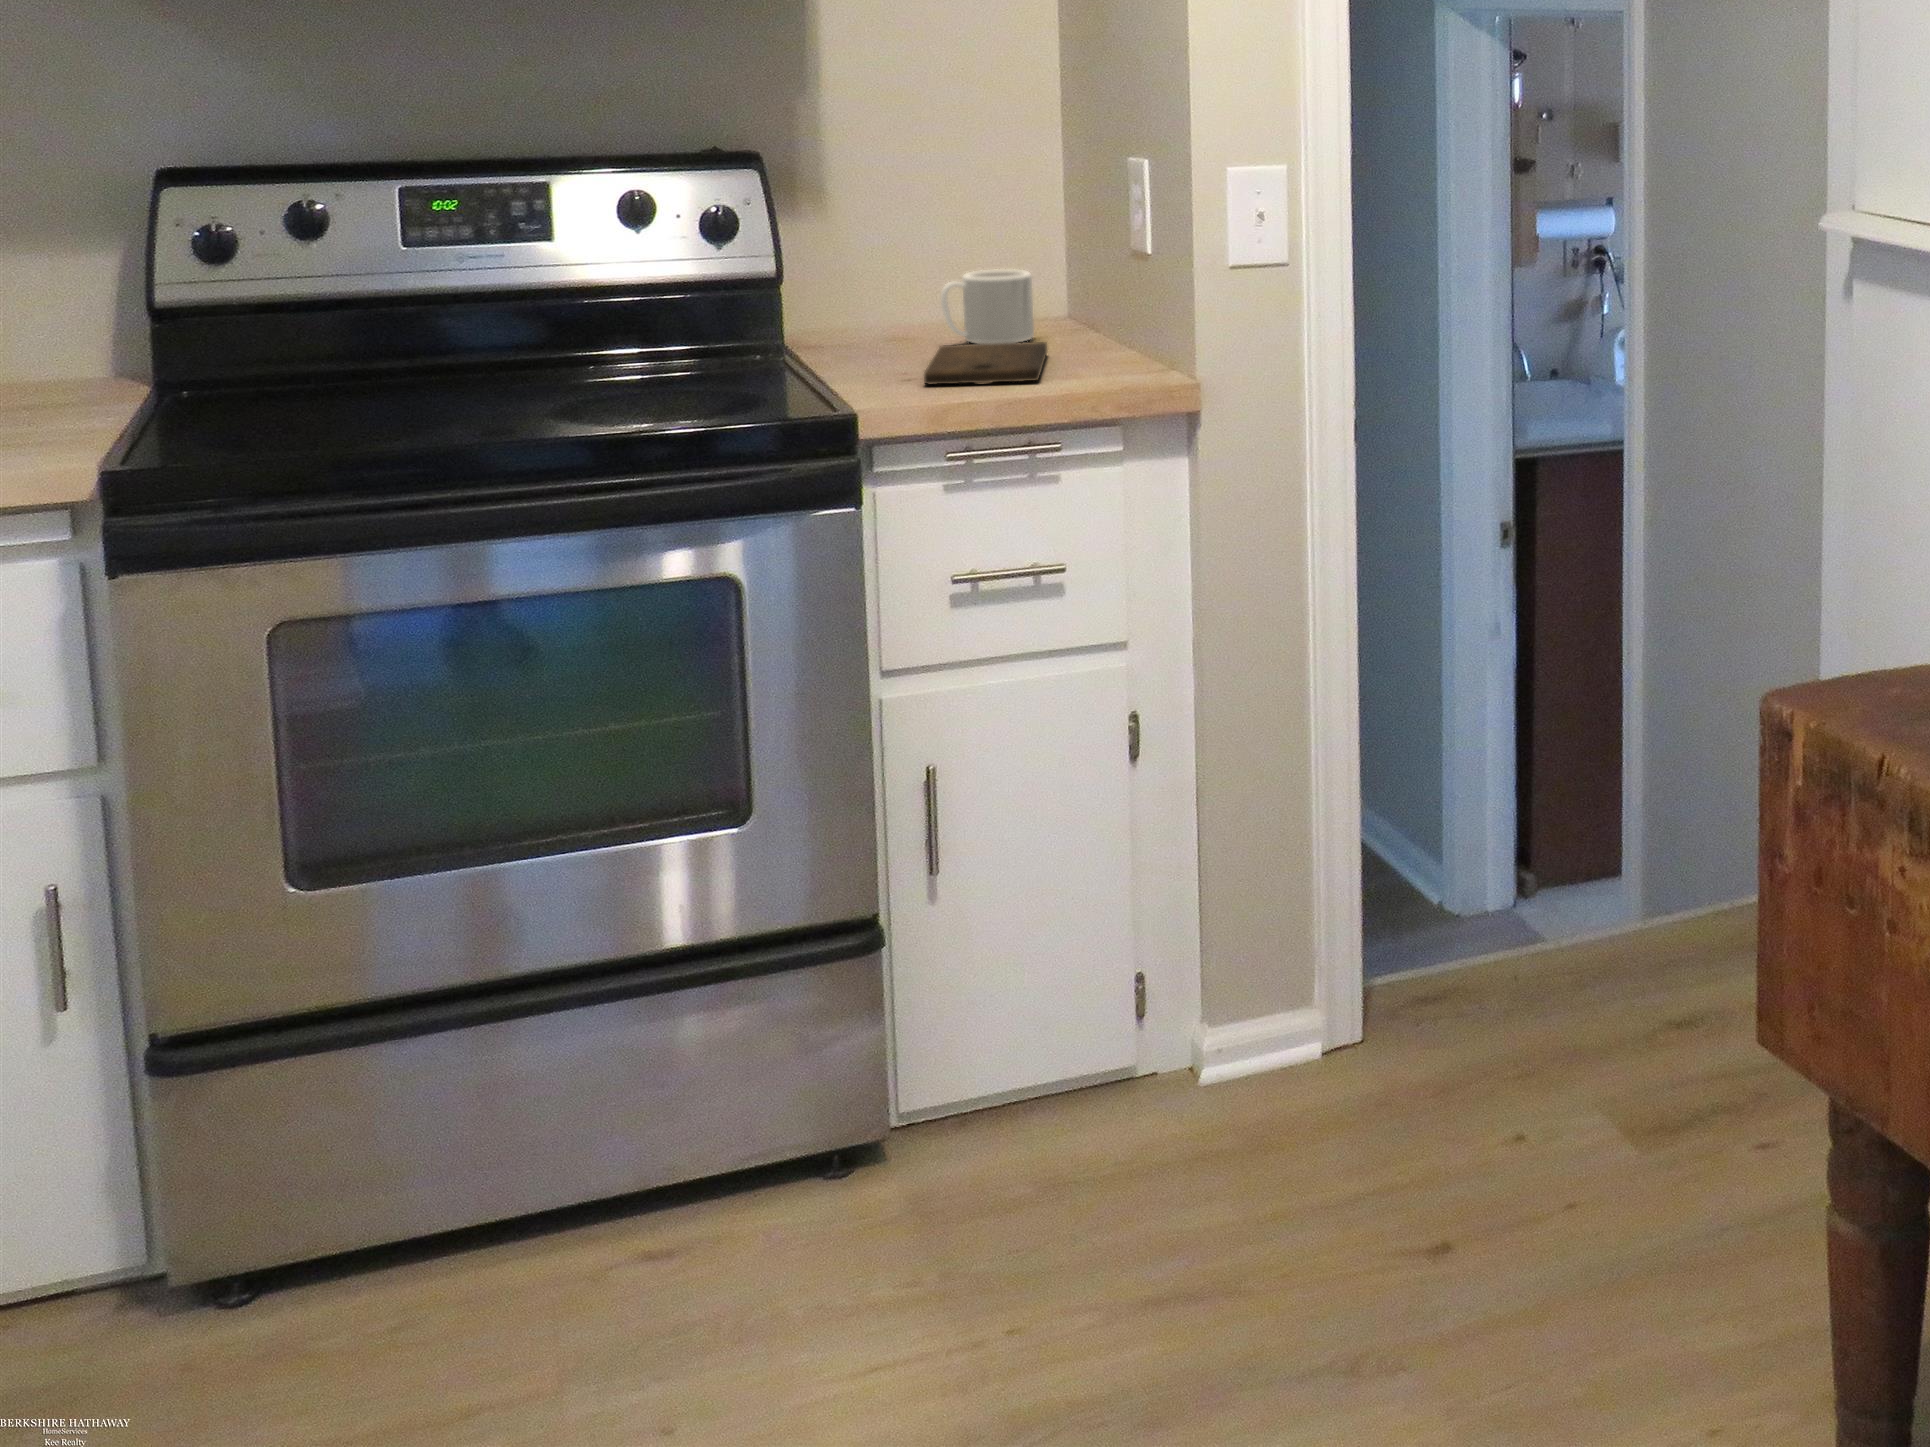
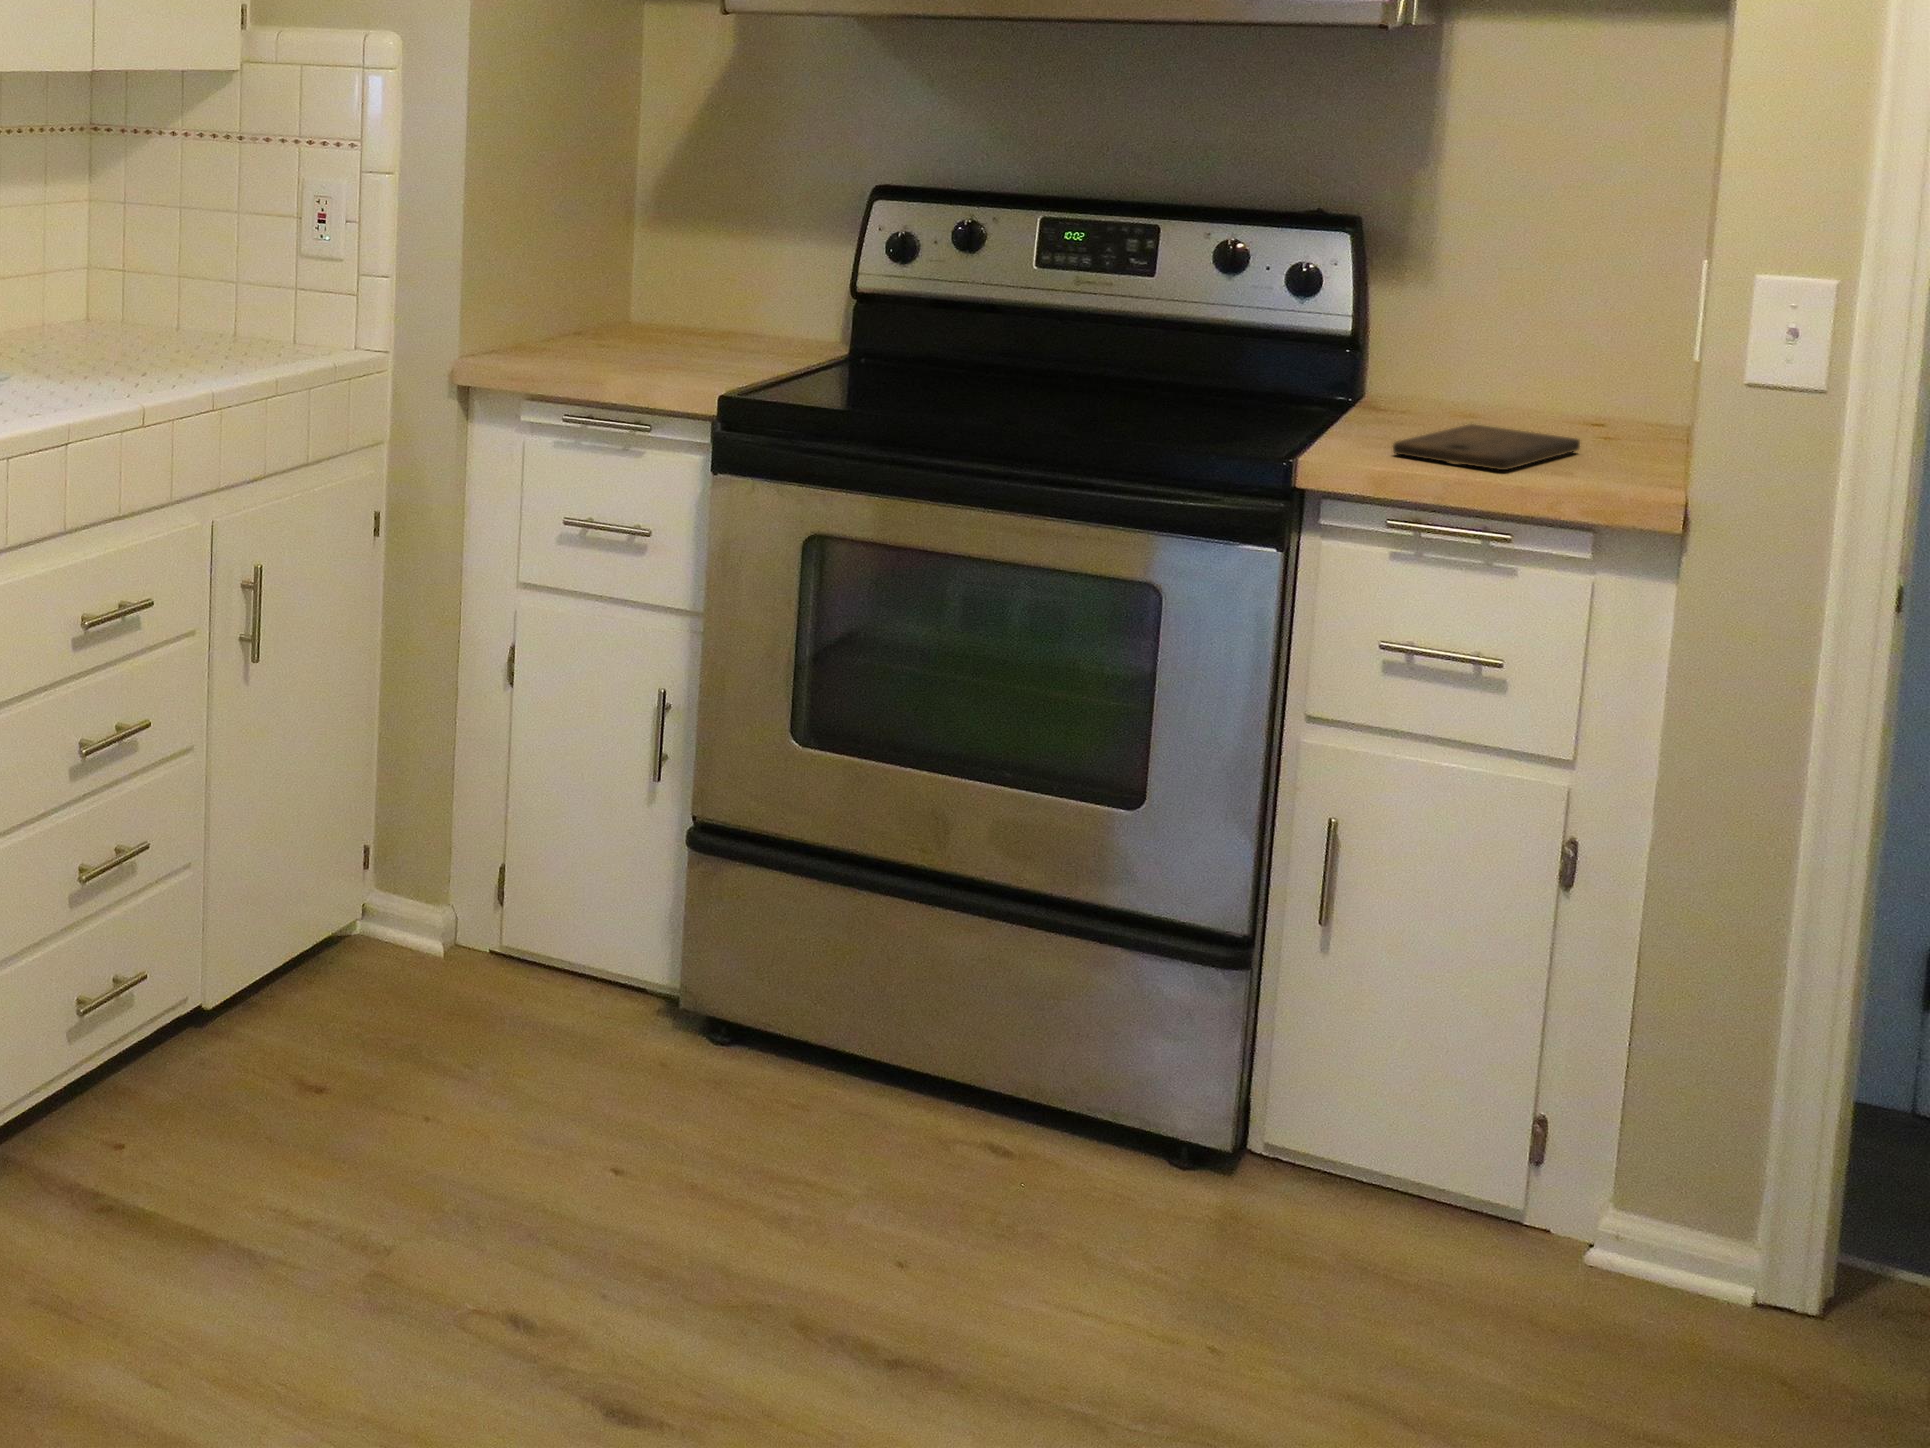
mug: present [941,269,1034,344] -> none [1504,358,1611,437]

